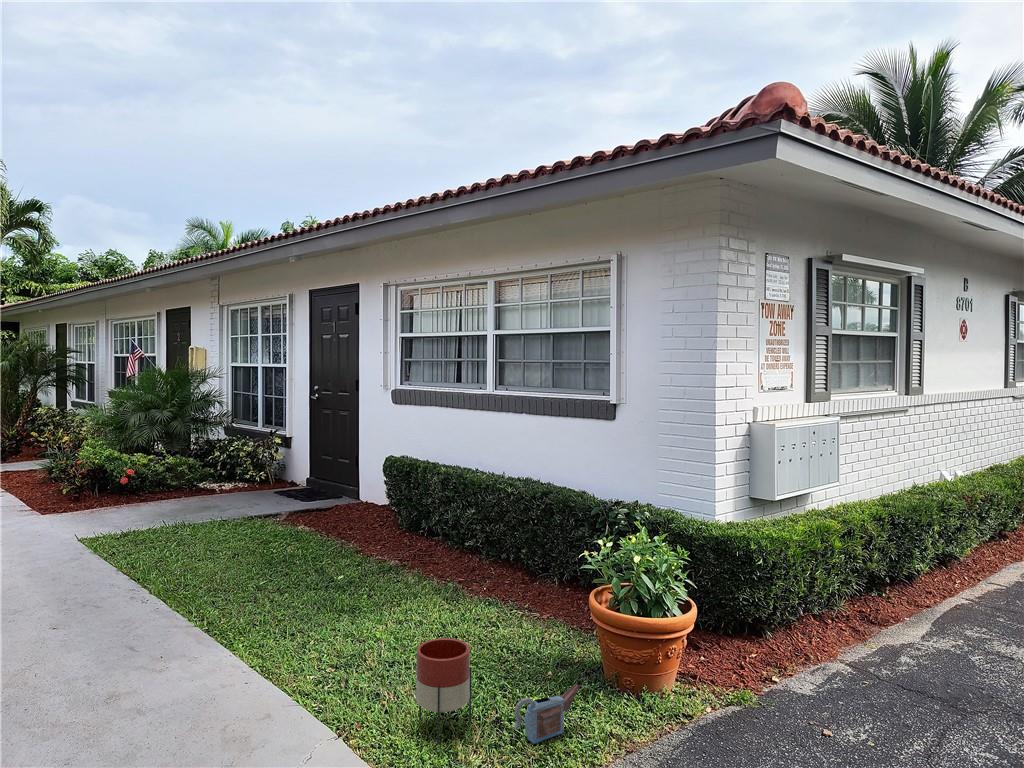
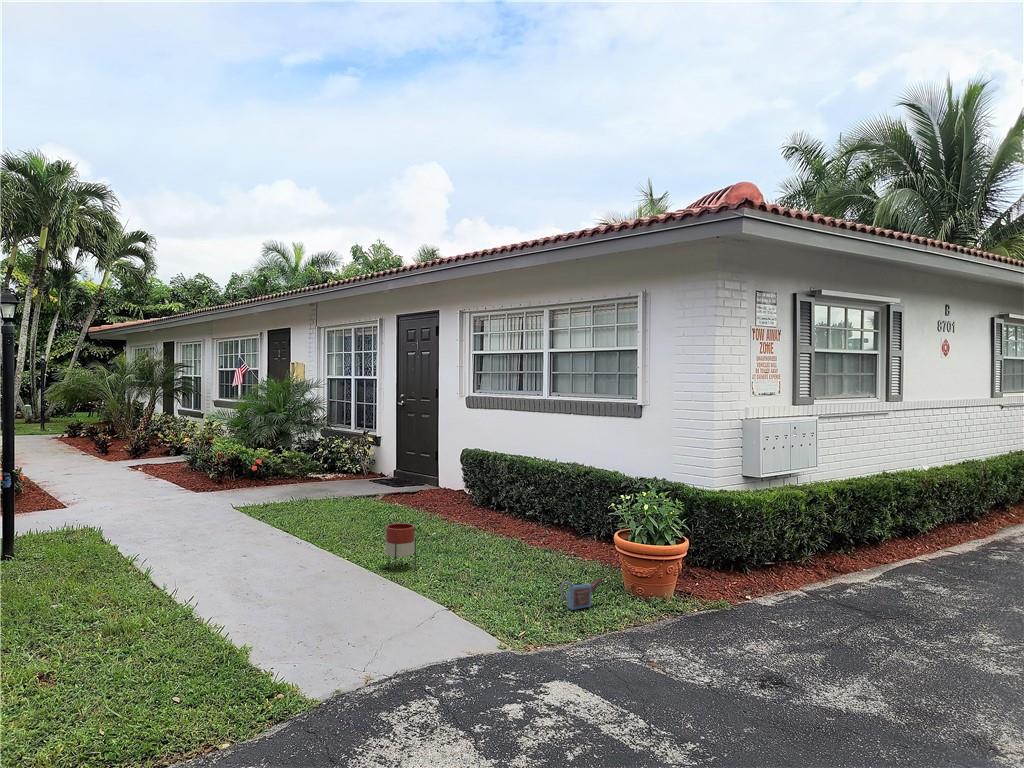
planter: present [416,638,472,744] -> present [386,523,416,573]

